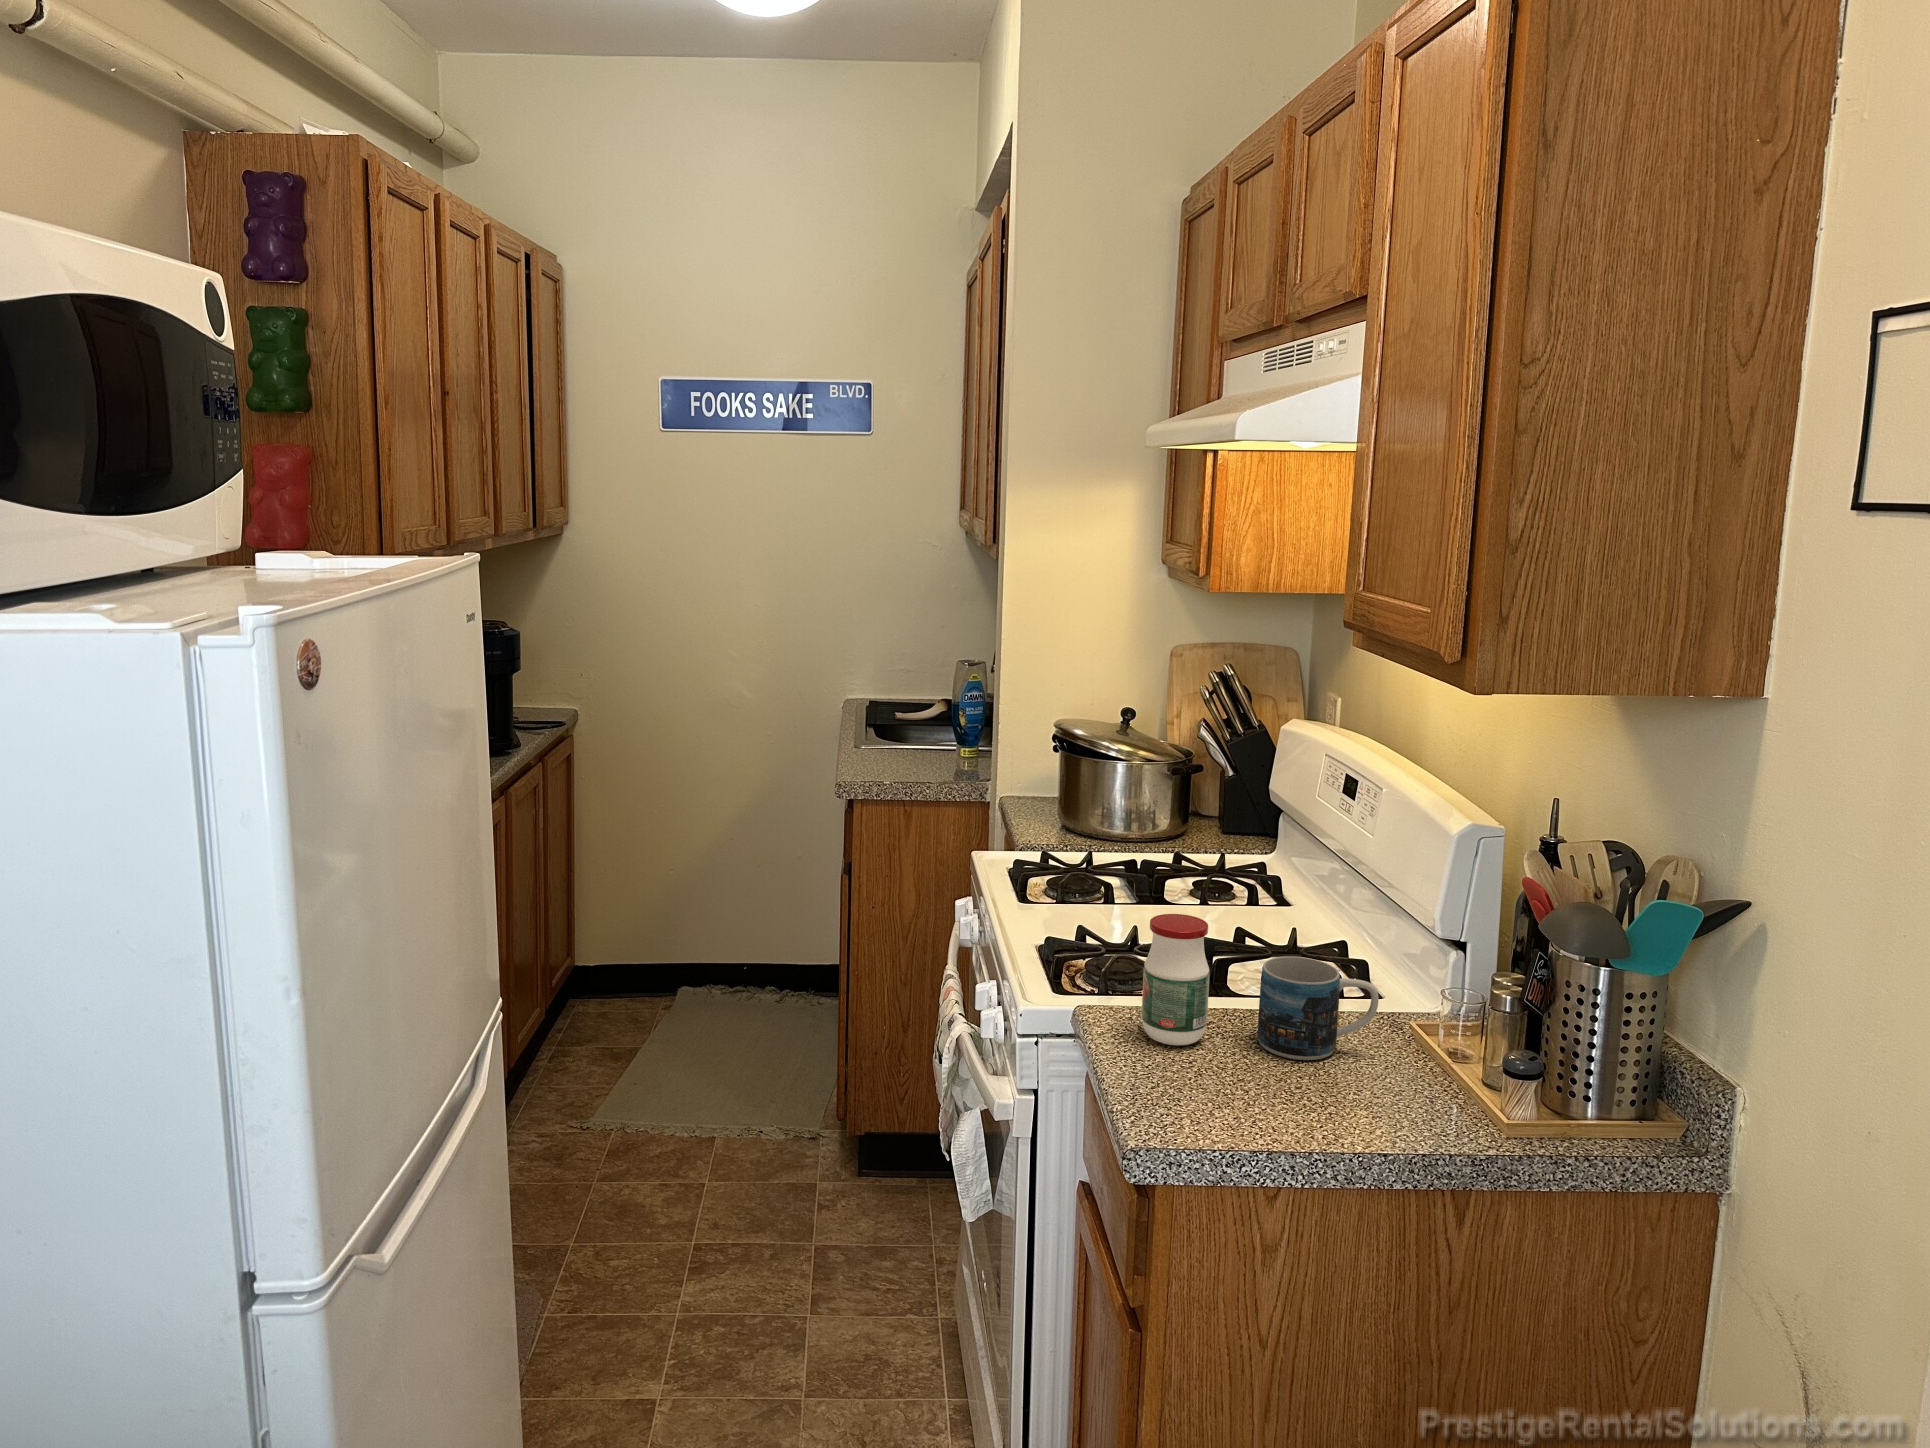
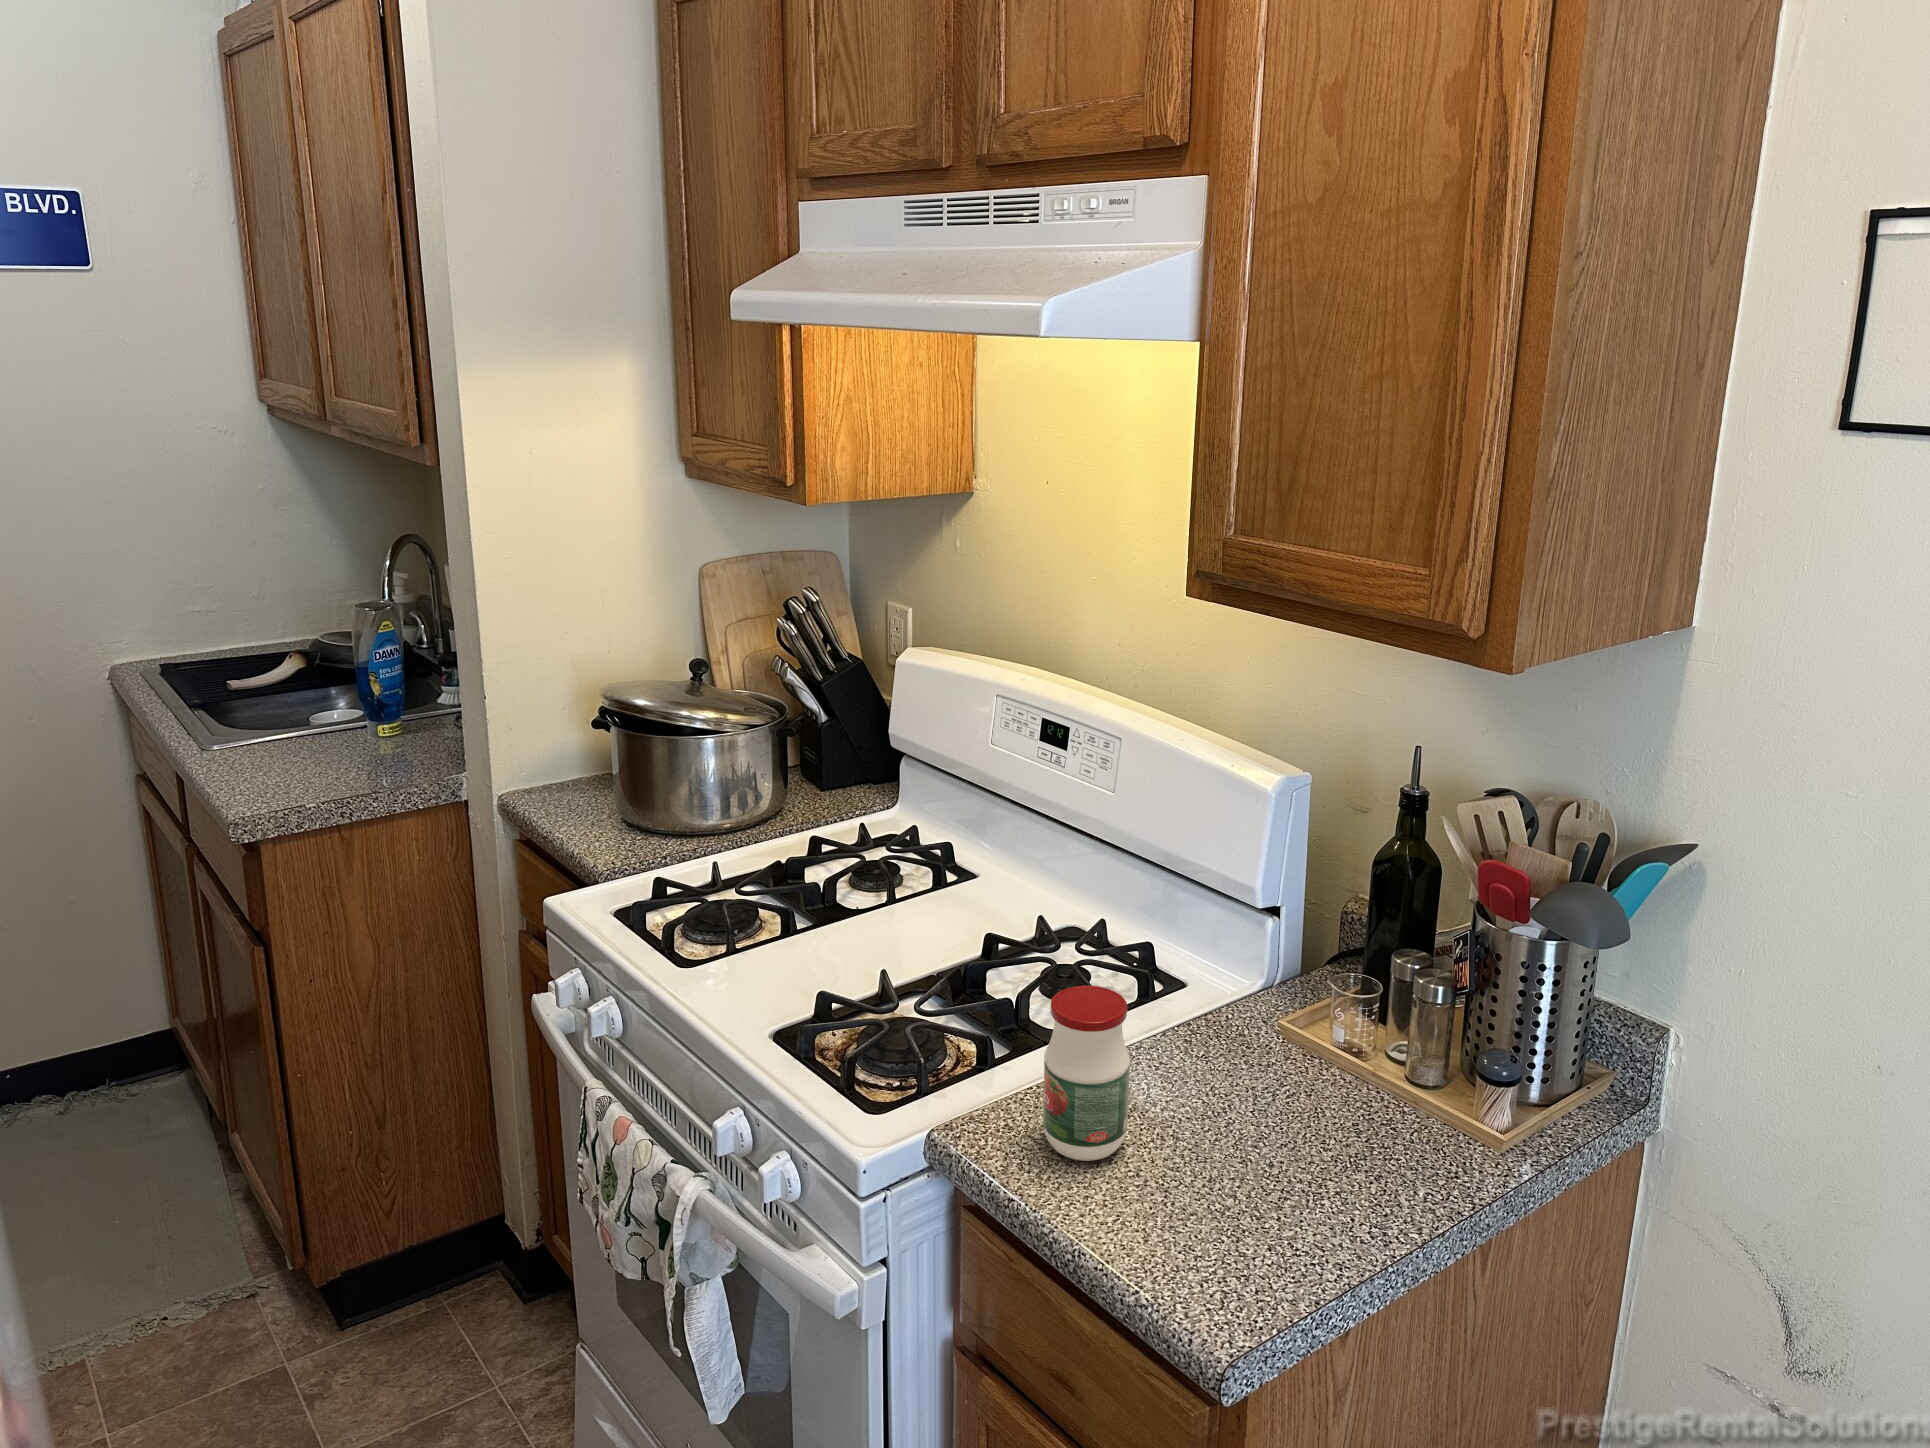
mug: present [1257,956,1379,1060] -> none [1162,991,1292,1126]

